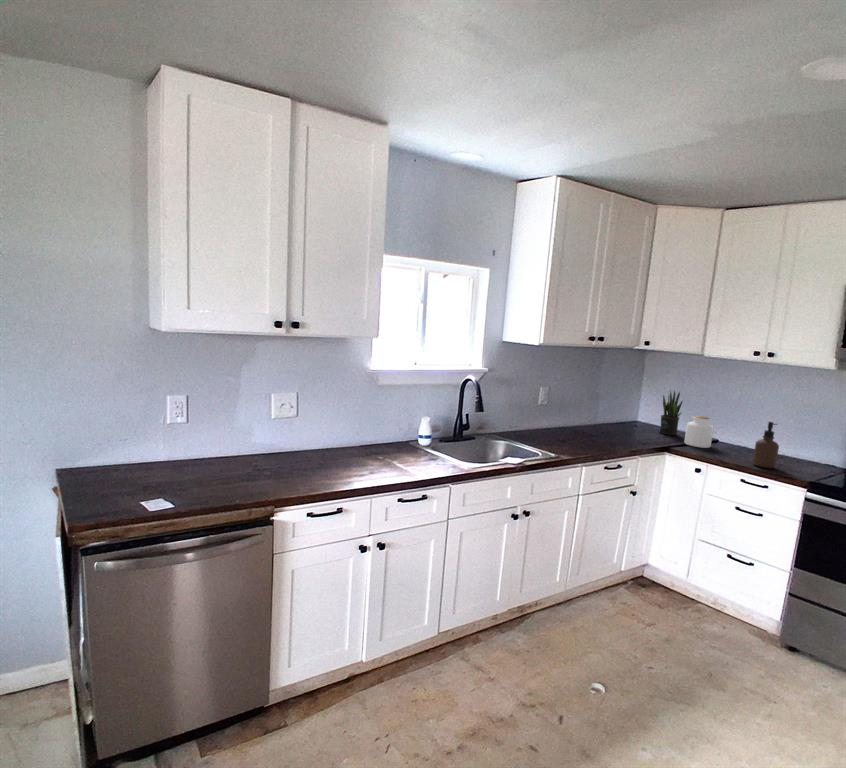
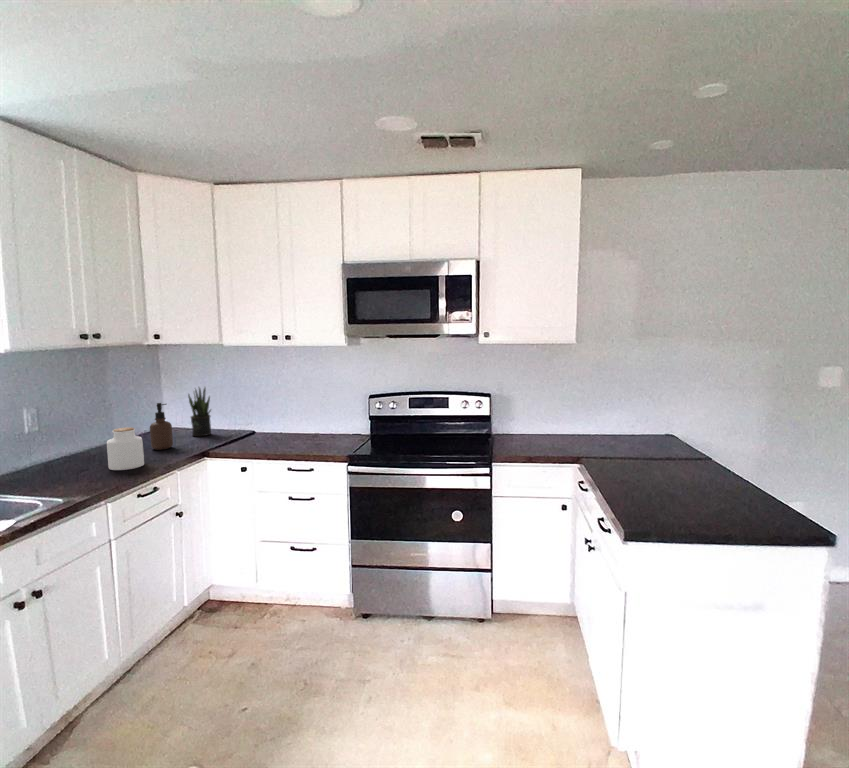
jar: present [684,415,713,448] -> present [107,427,144,470]
soap dispenser: present [753,422,779,468] -> present [150,403,173,450]

